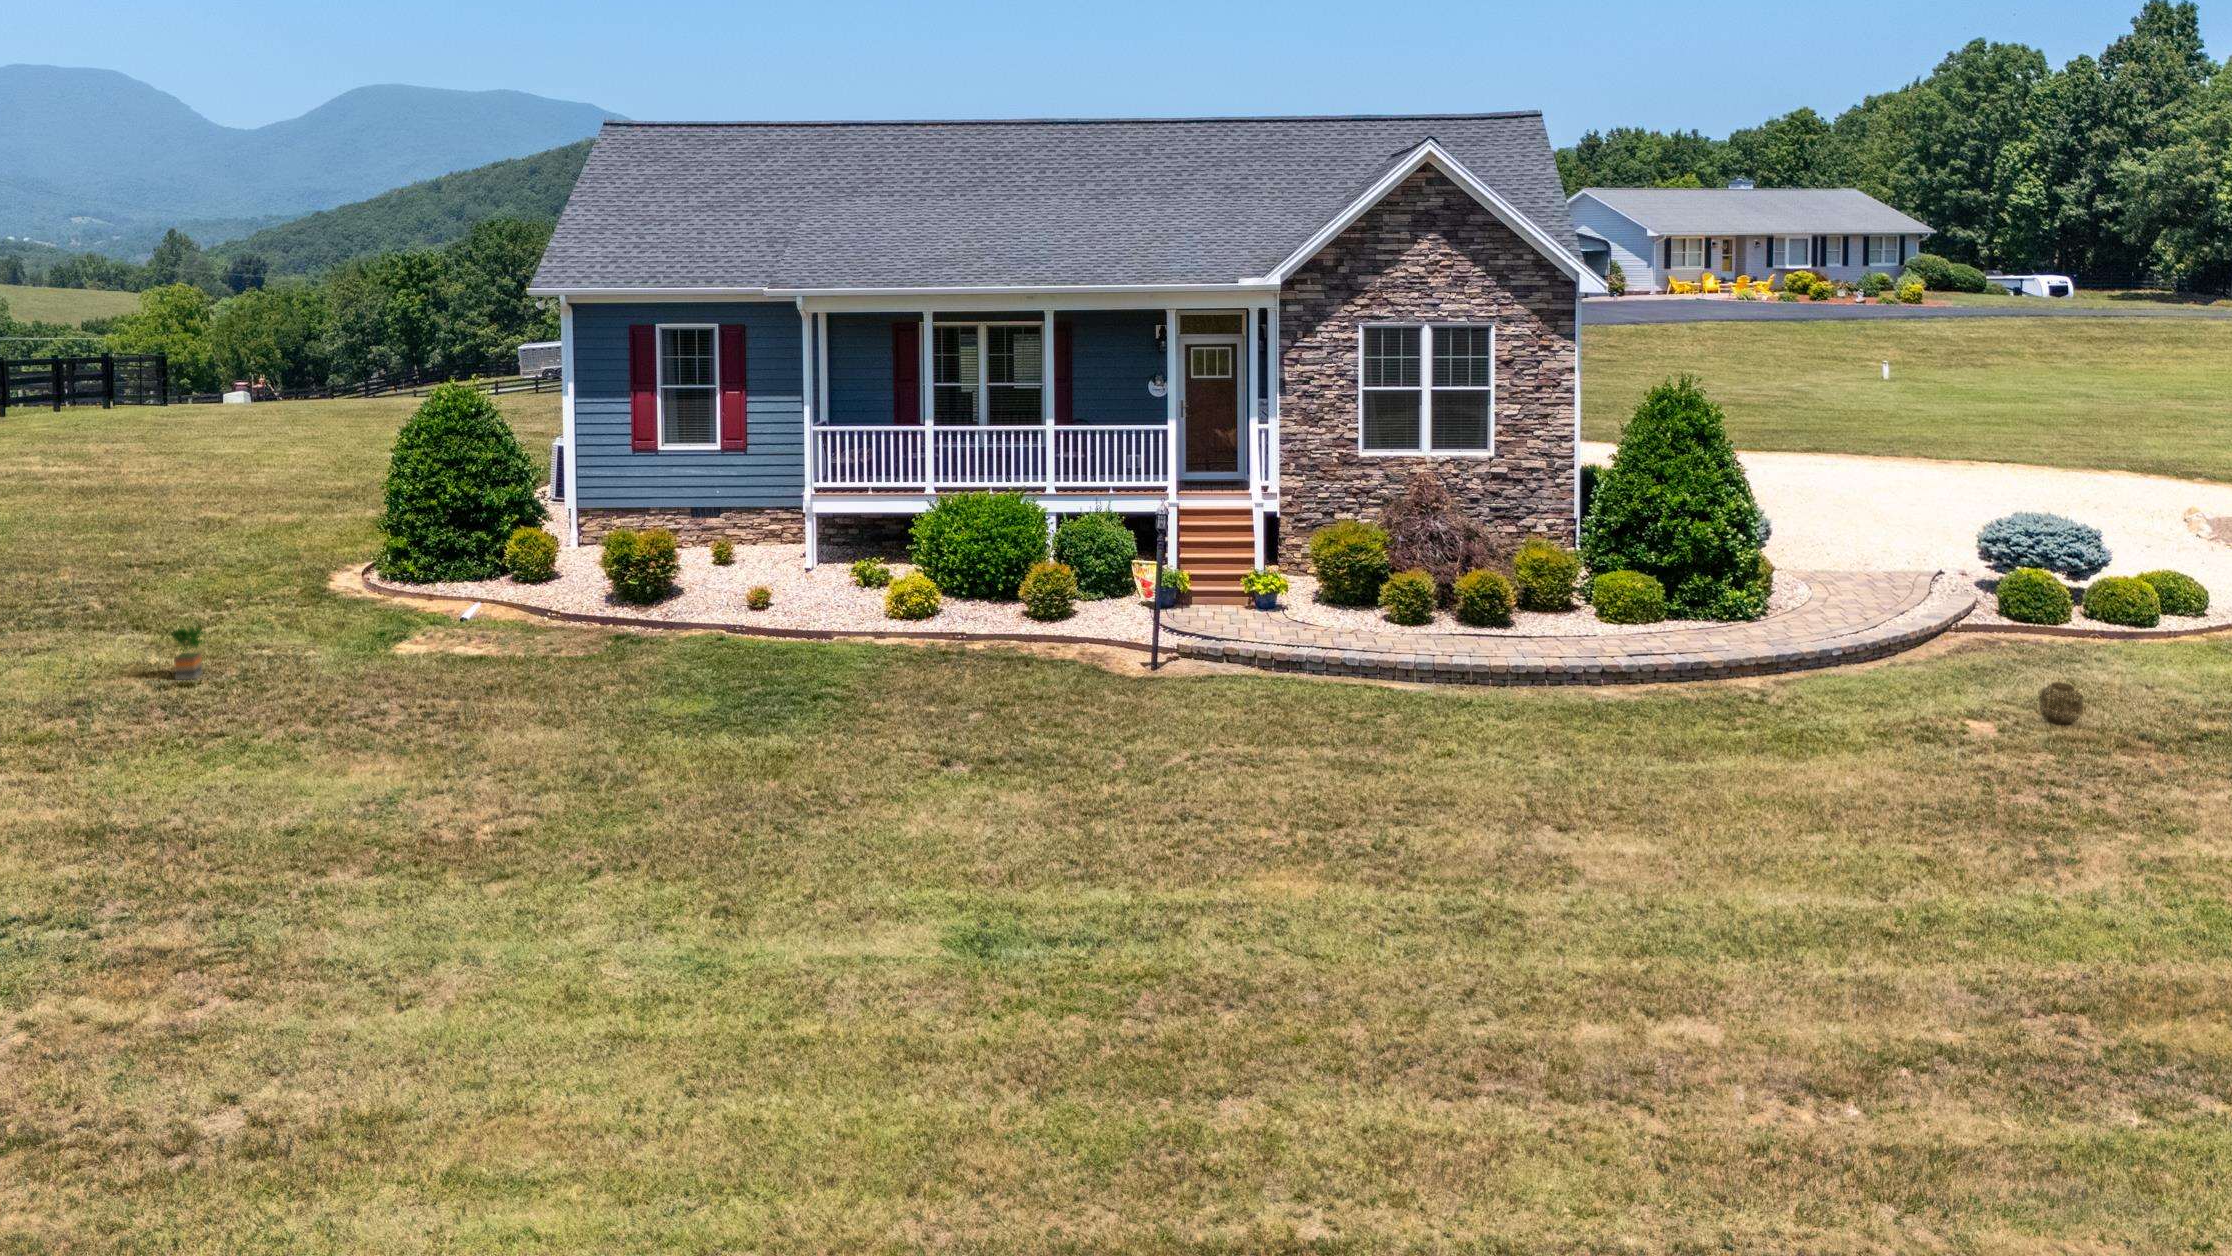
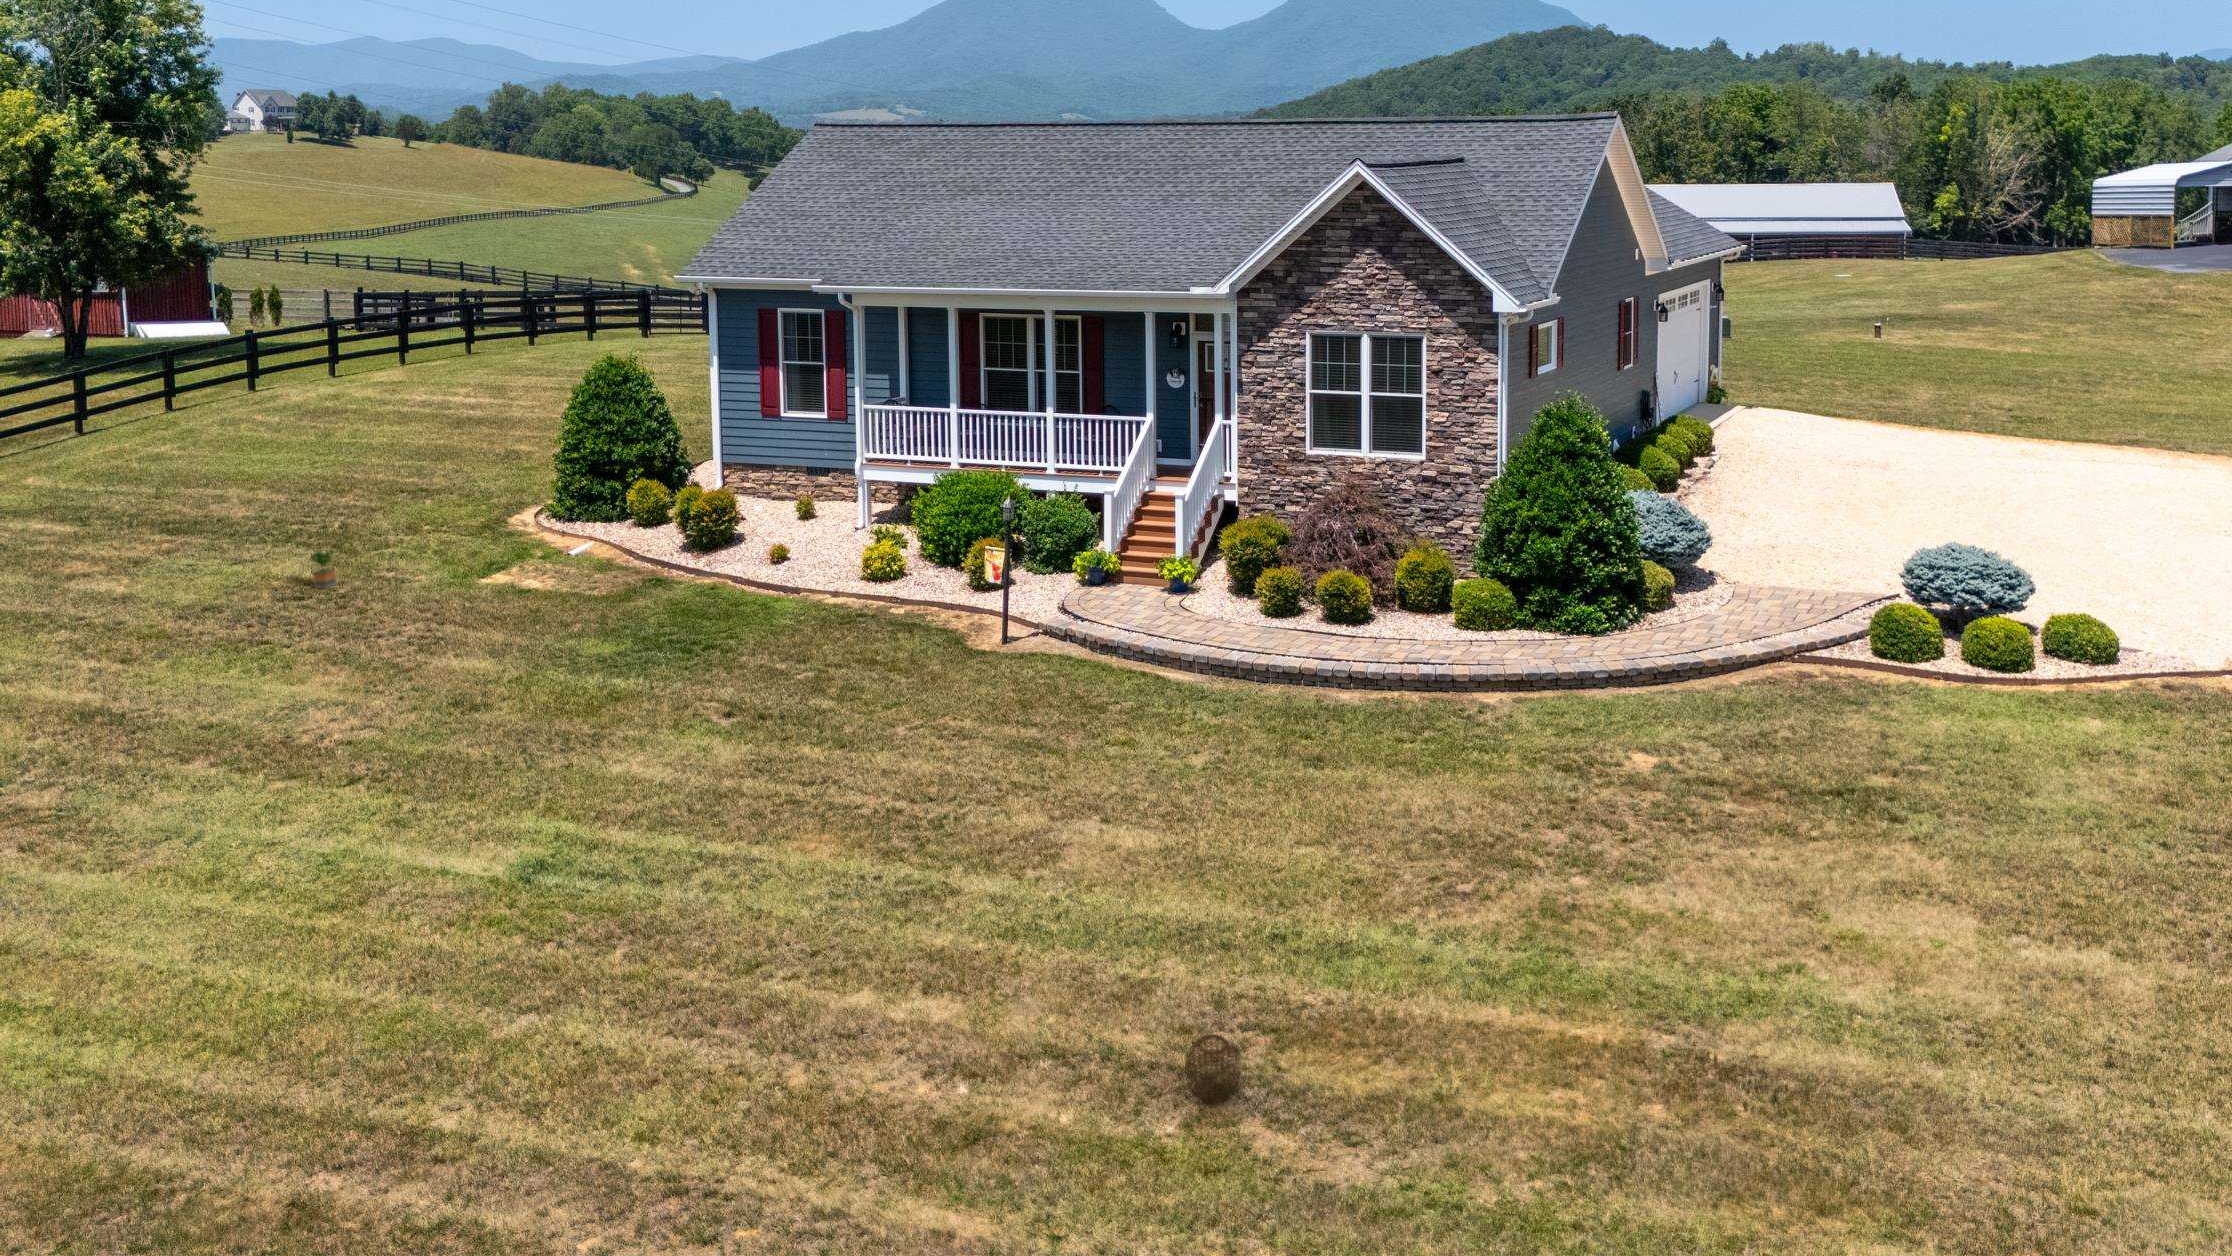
woven basket: present [2039,682,2083,725] -> present [1185,1034,1240,1104]

